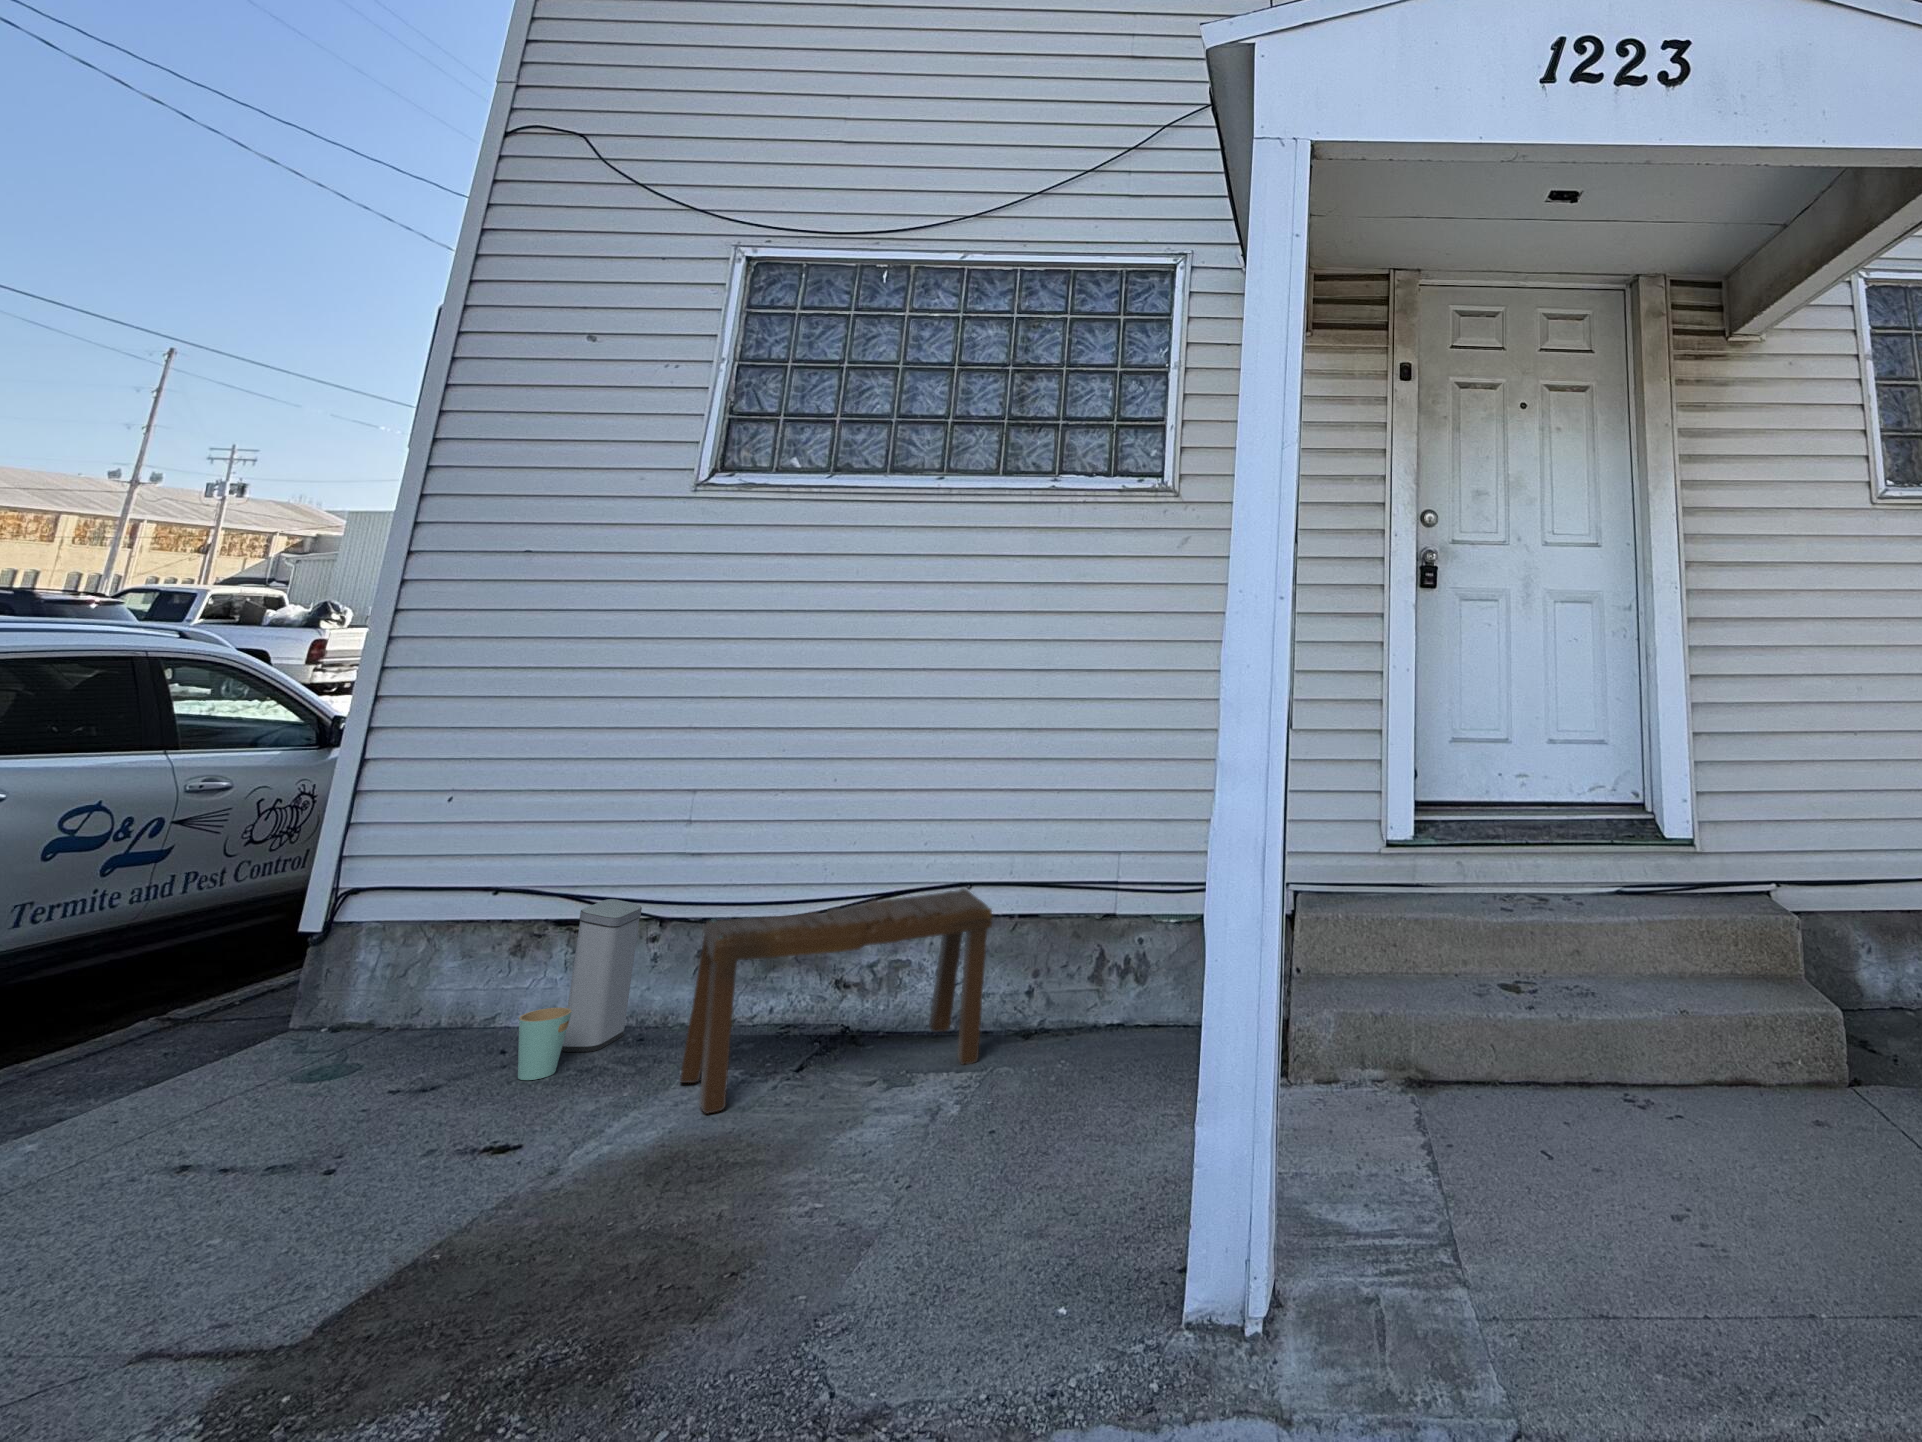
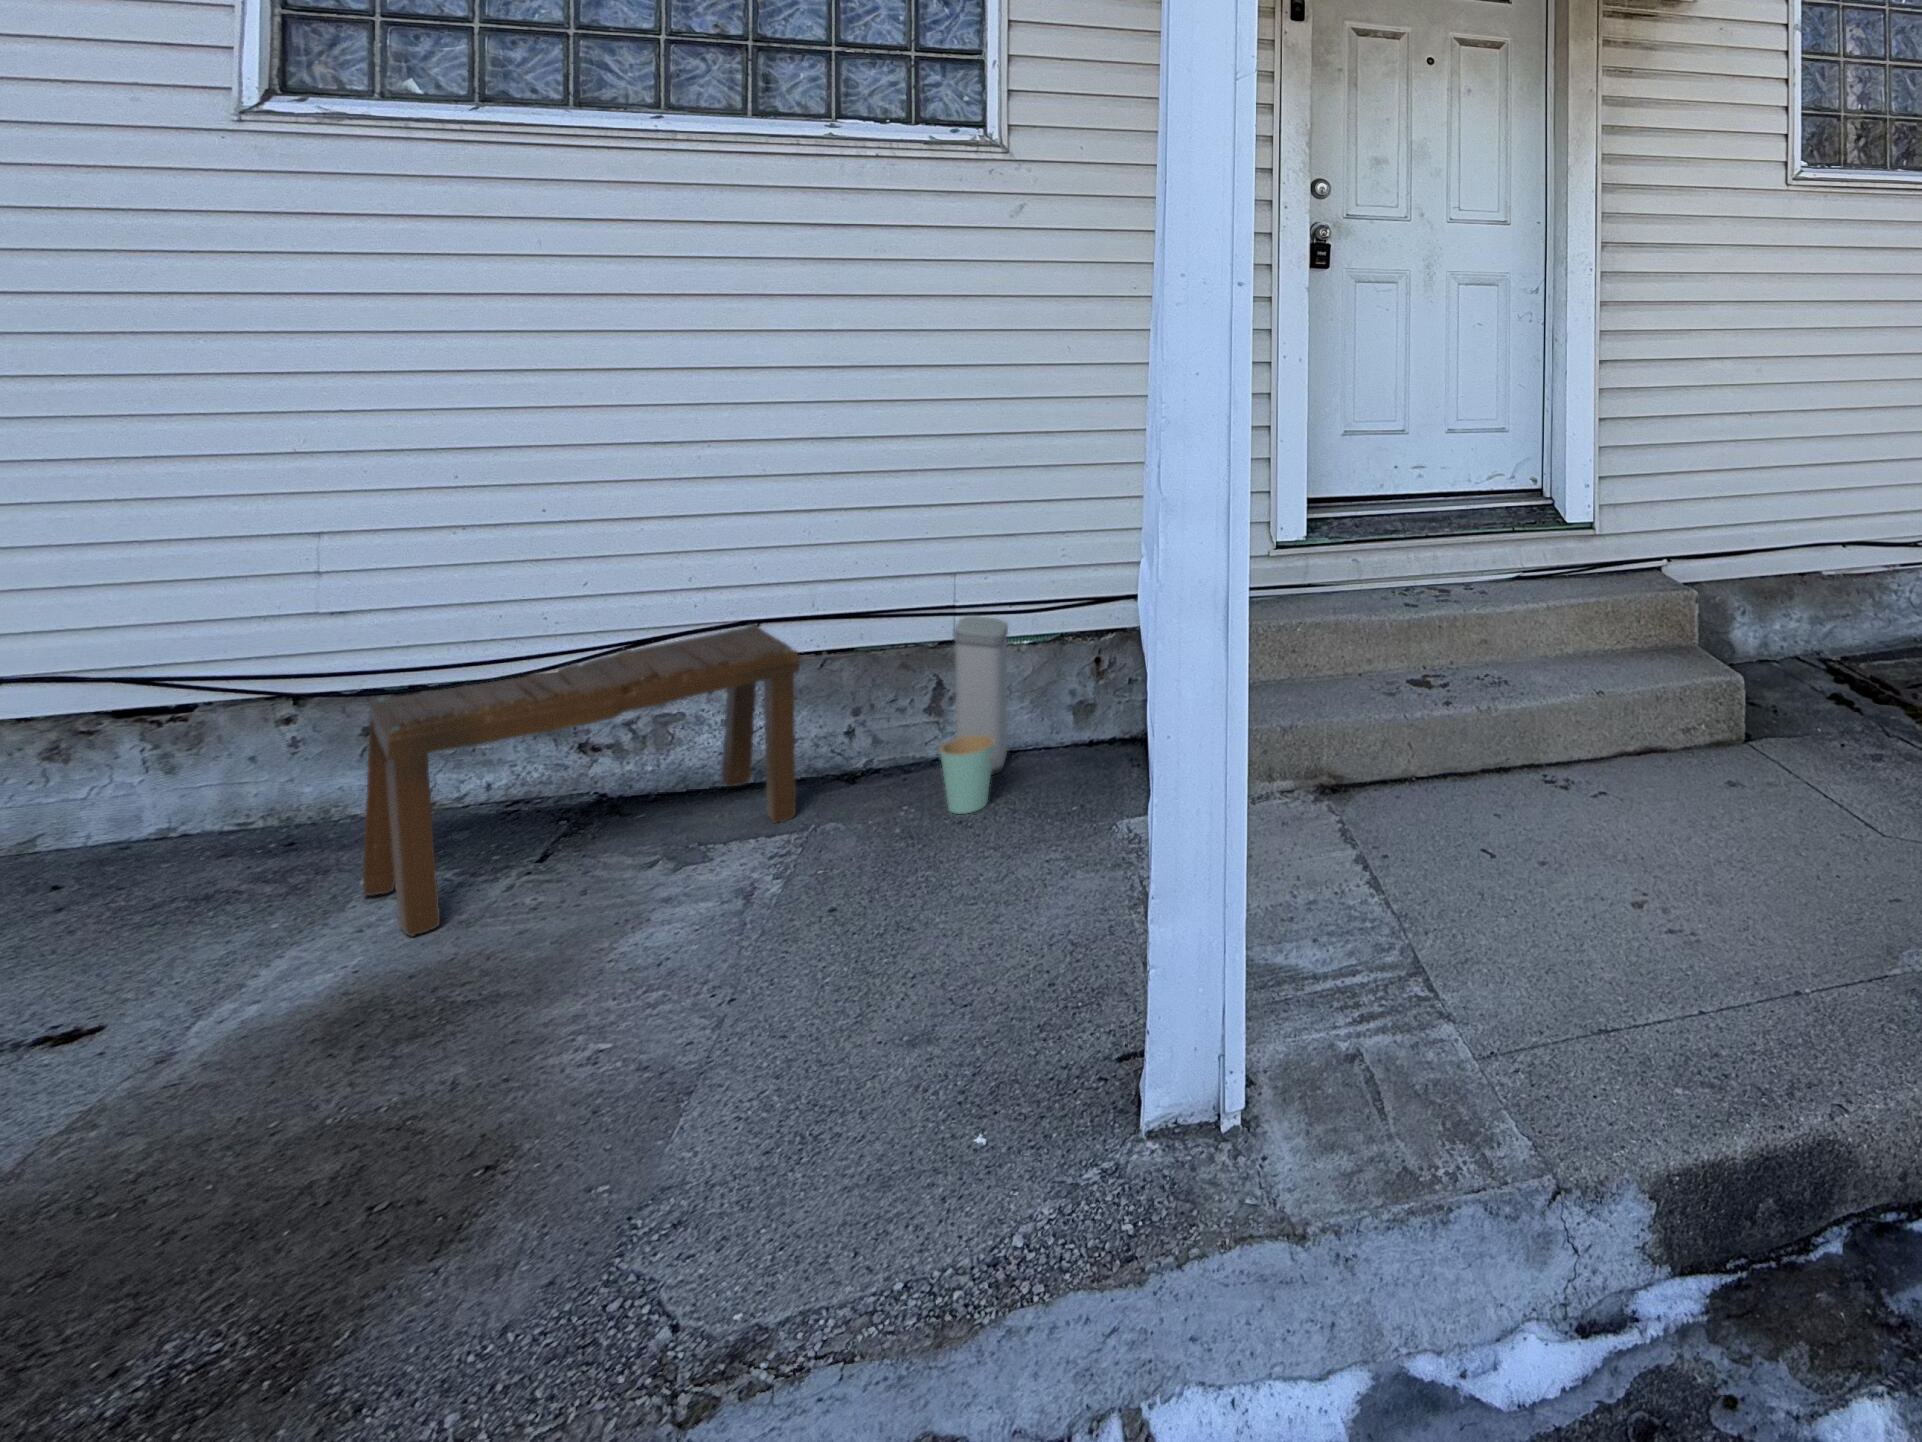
trash can: present [518,899,642,1080] -> present [940,616,1008,814]

